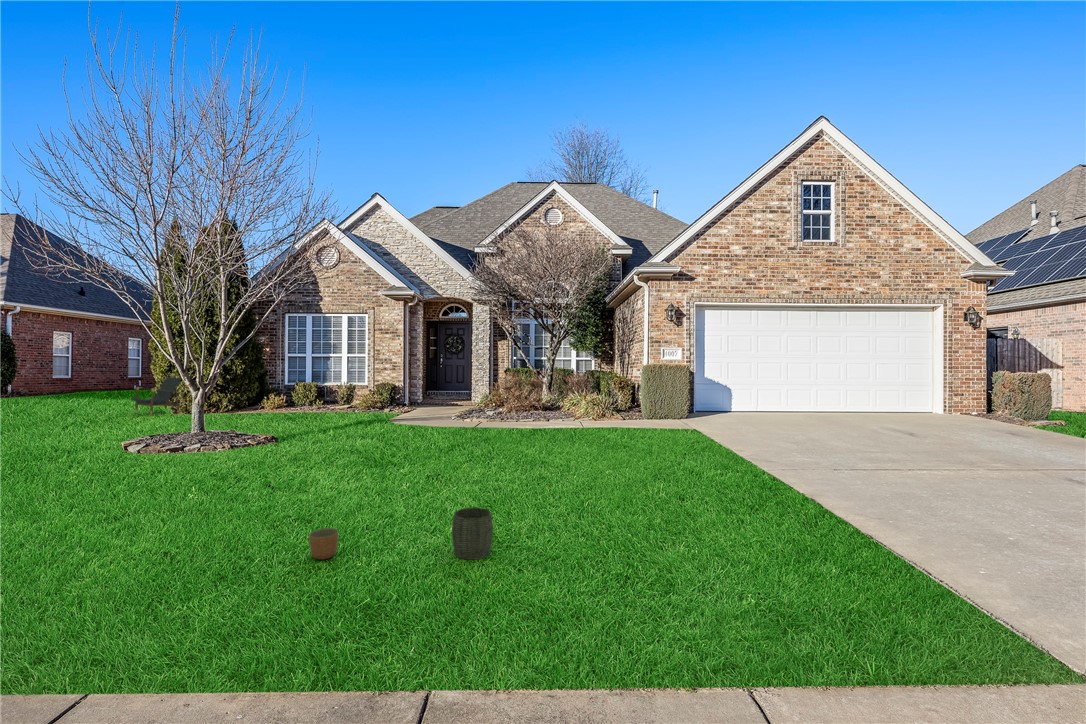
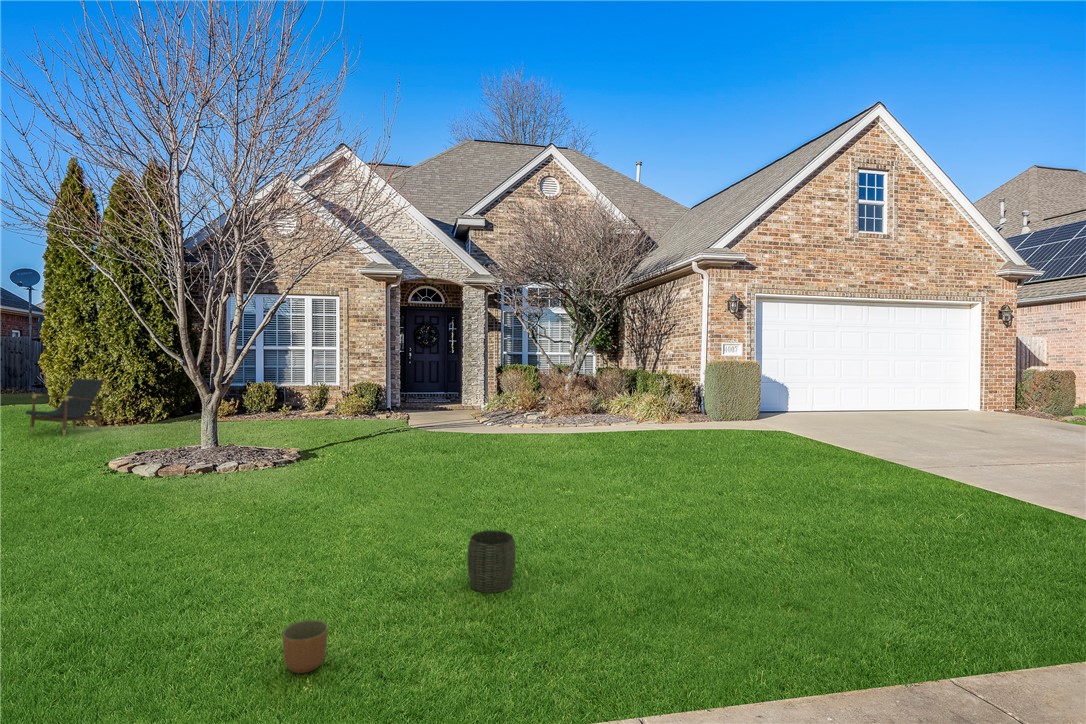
woven basket: present [452,508,493,560] -> present [467,531,515,593]
planter: present [309,528,338,560] -> present [283,620,327,673]

